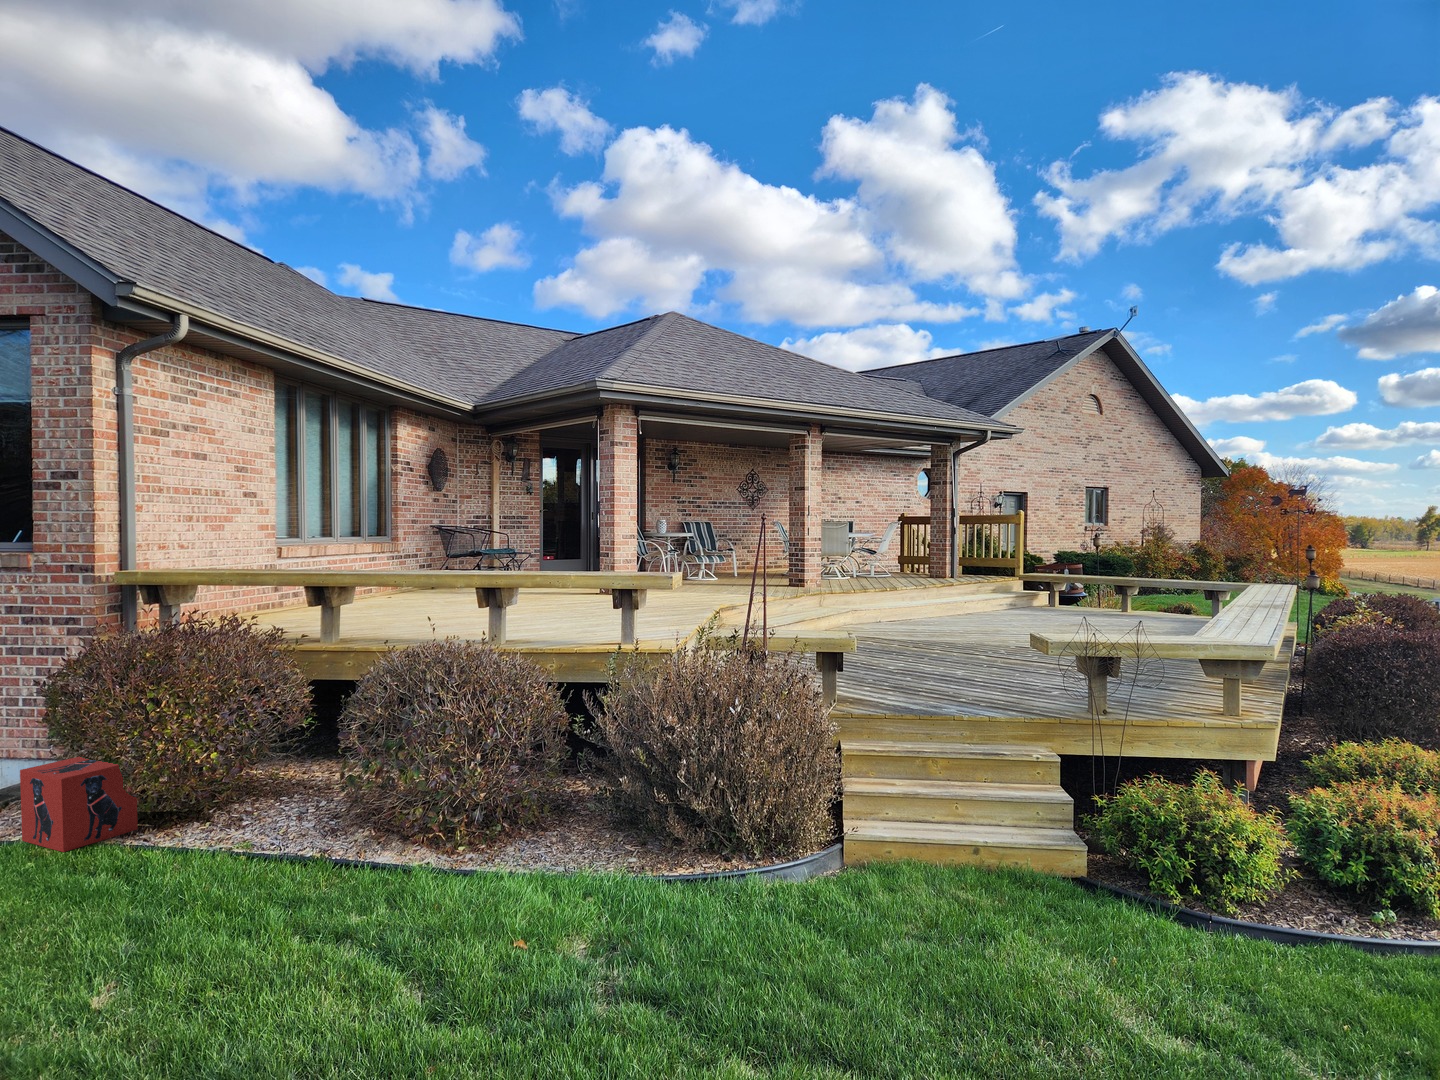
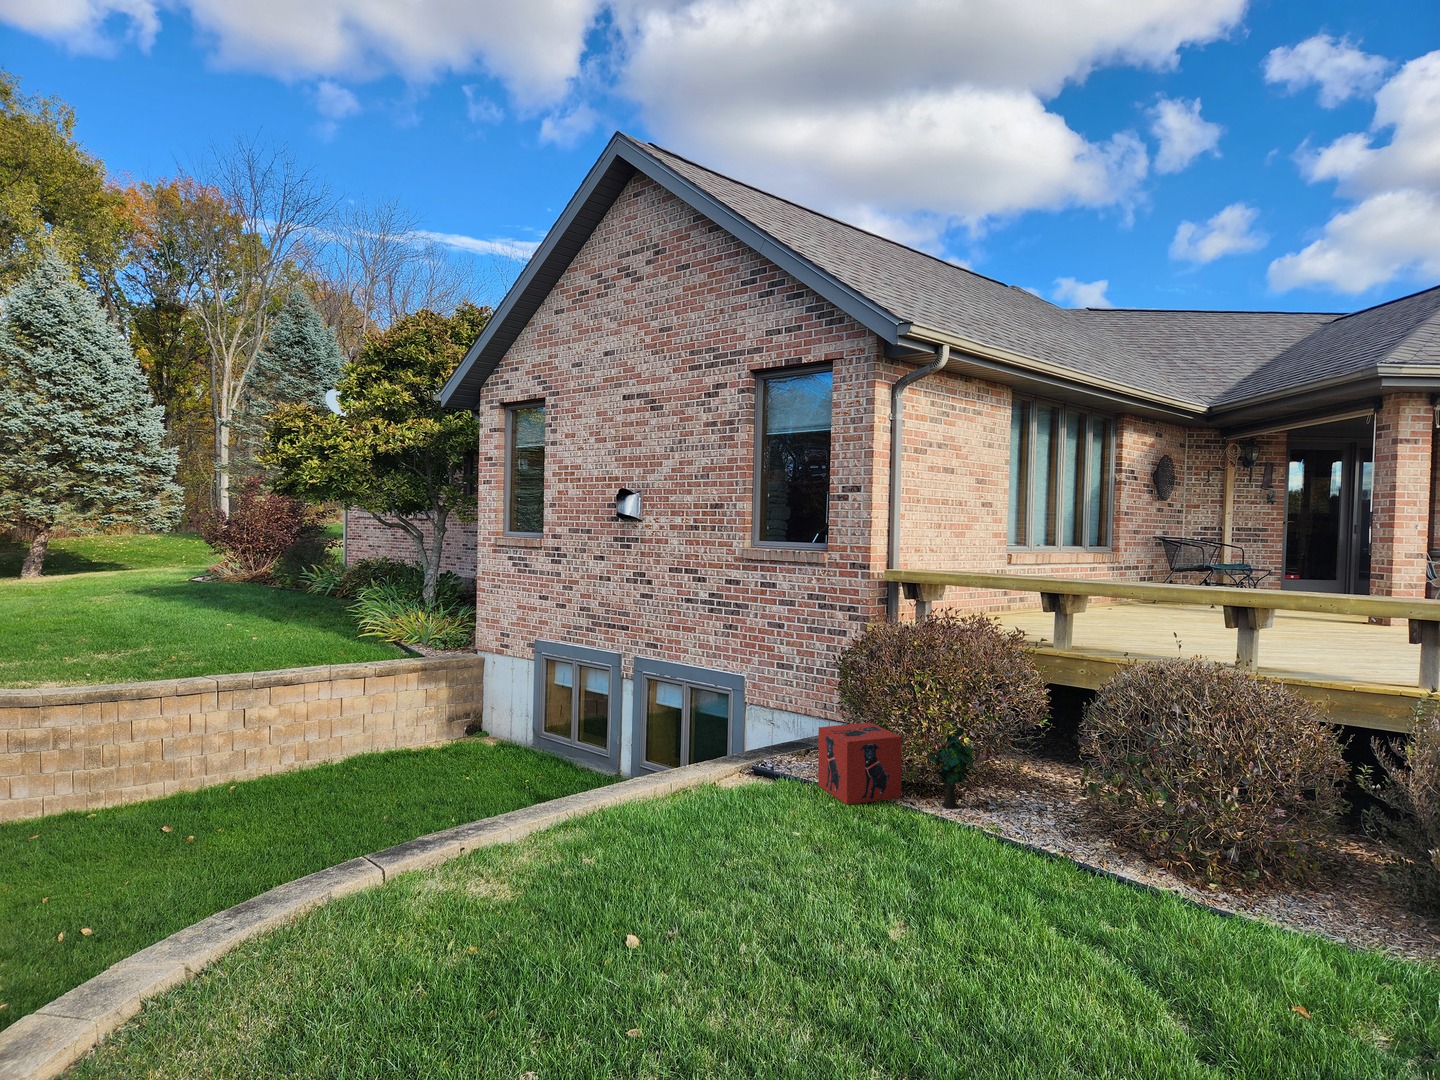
decorative plant: none [169,738,226,828] -> present [929,727,975,809]

